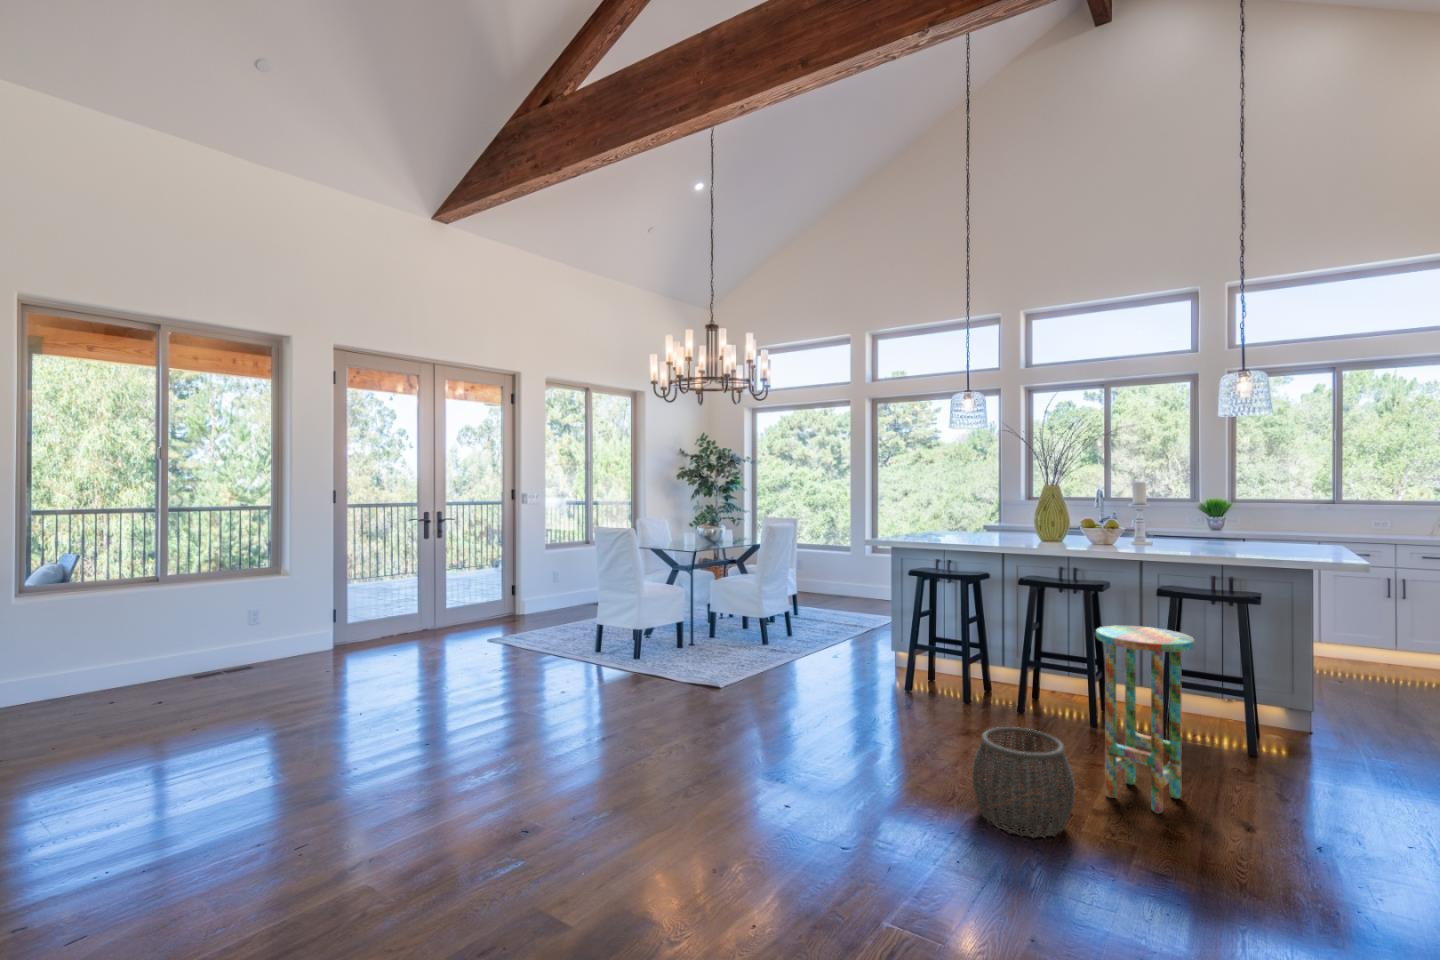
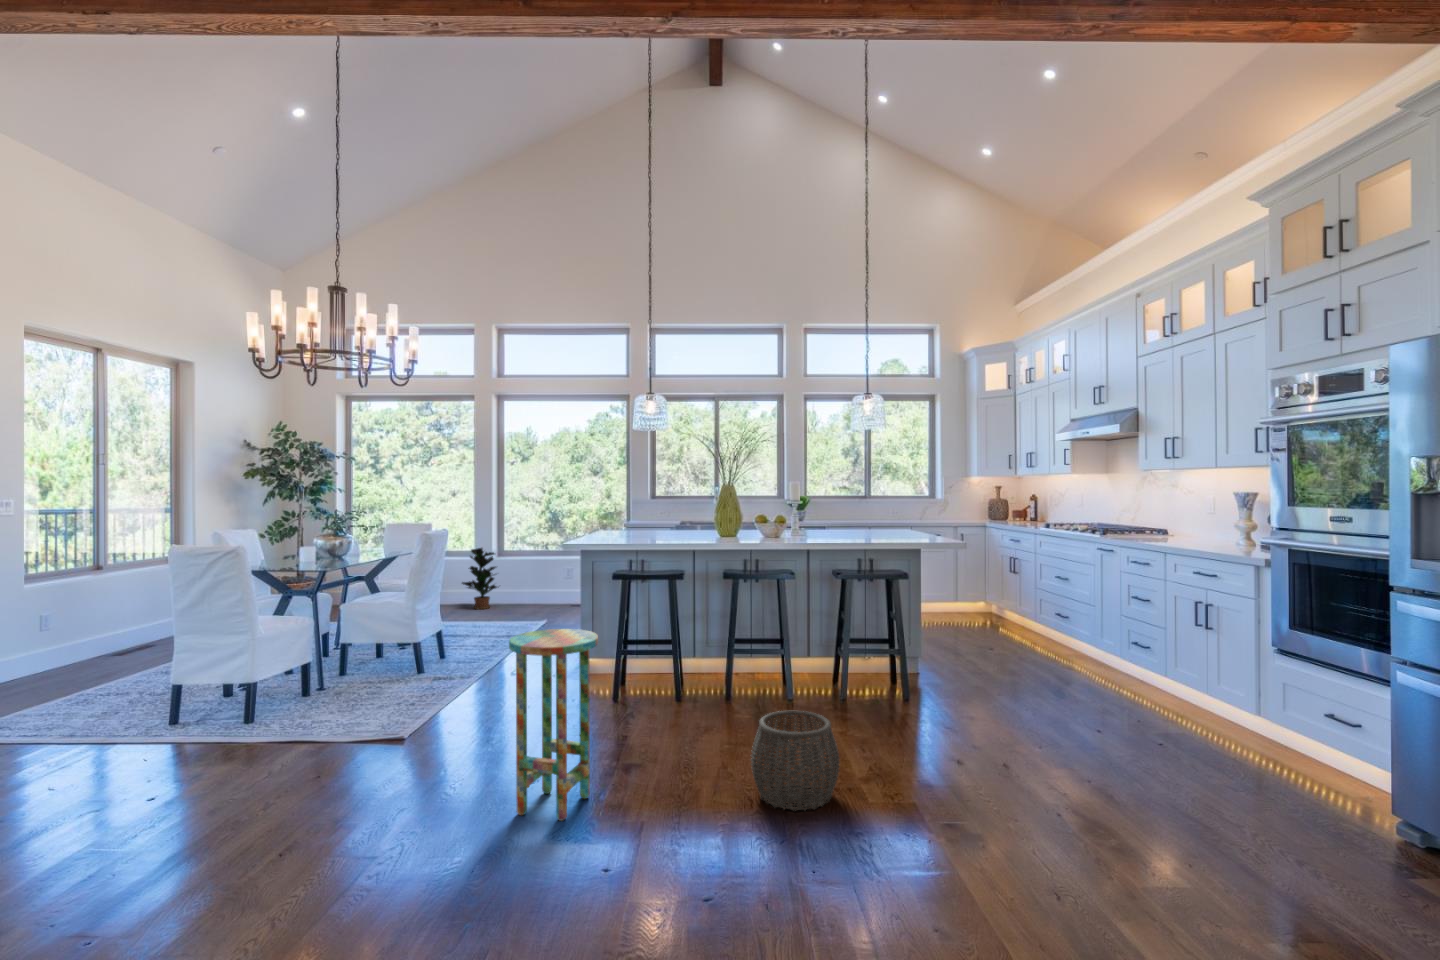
potted plant: none [836,541,870,597] -> present [462,548,497,609]
side table: present [1096,626,1195,813] -> present [509,629,598,821]

